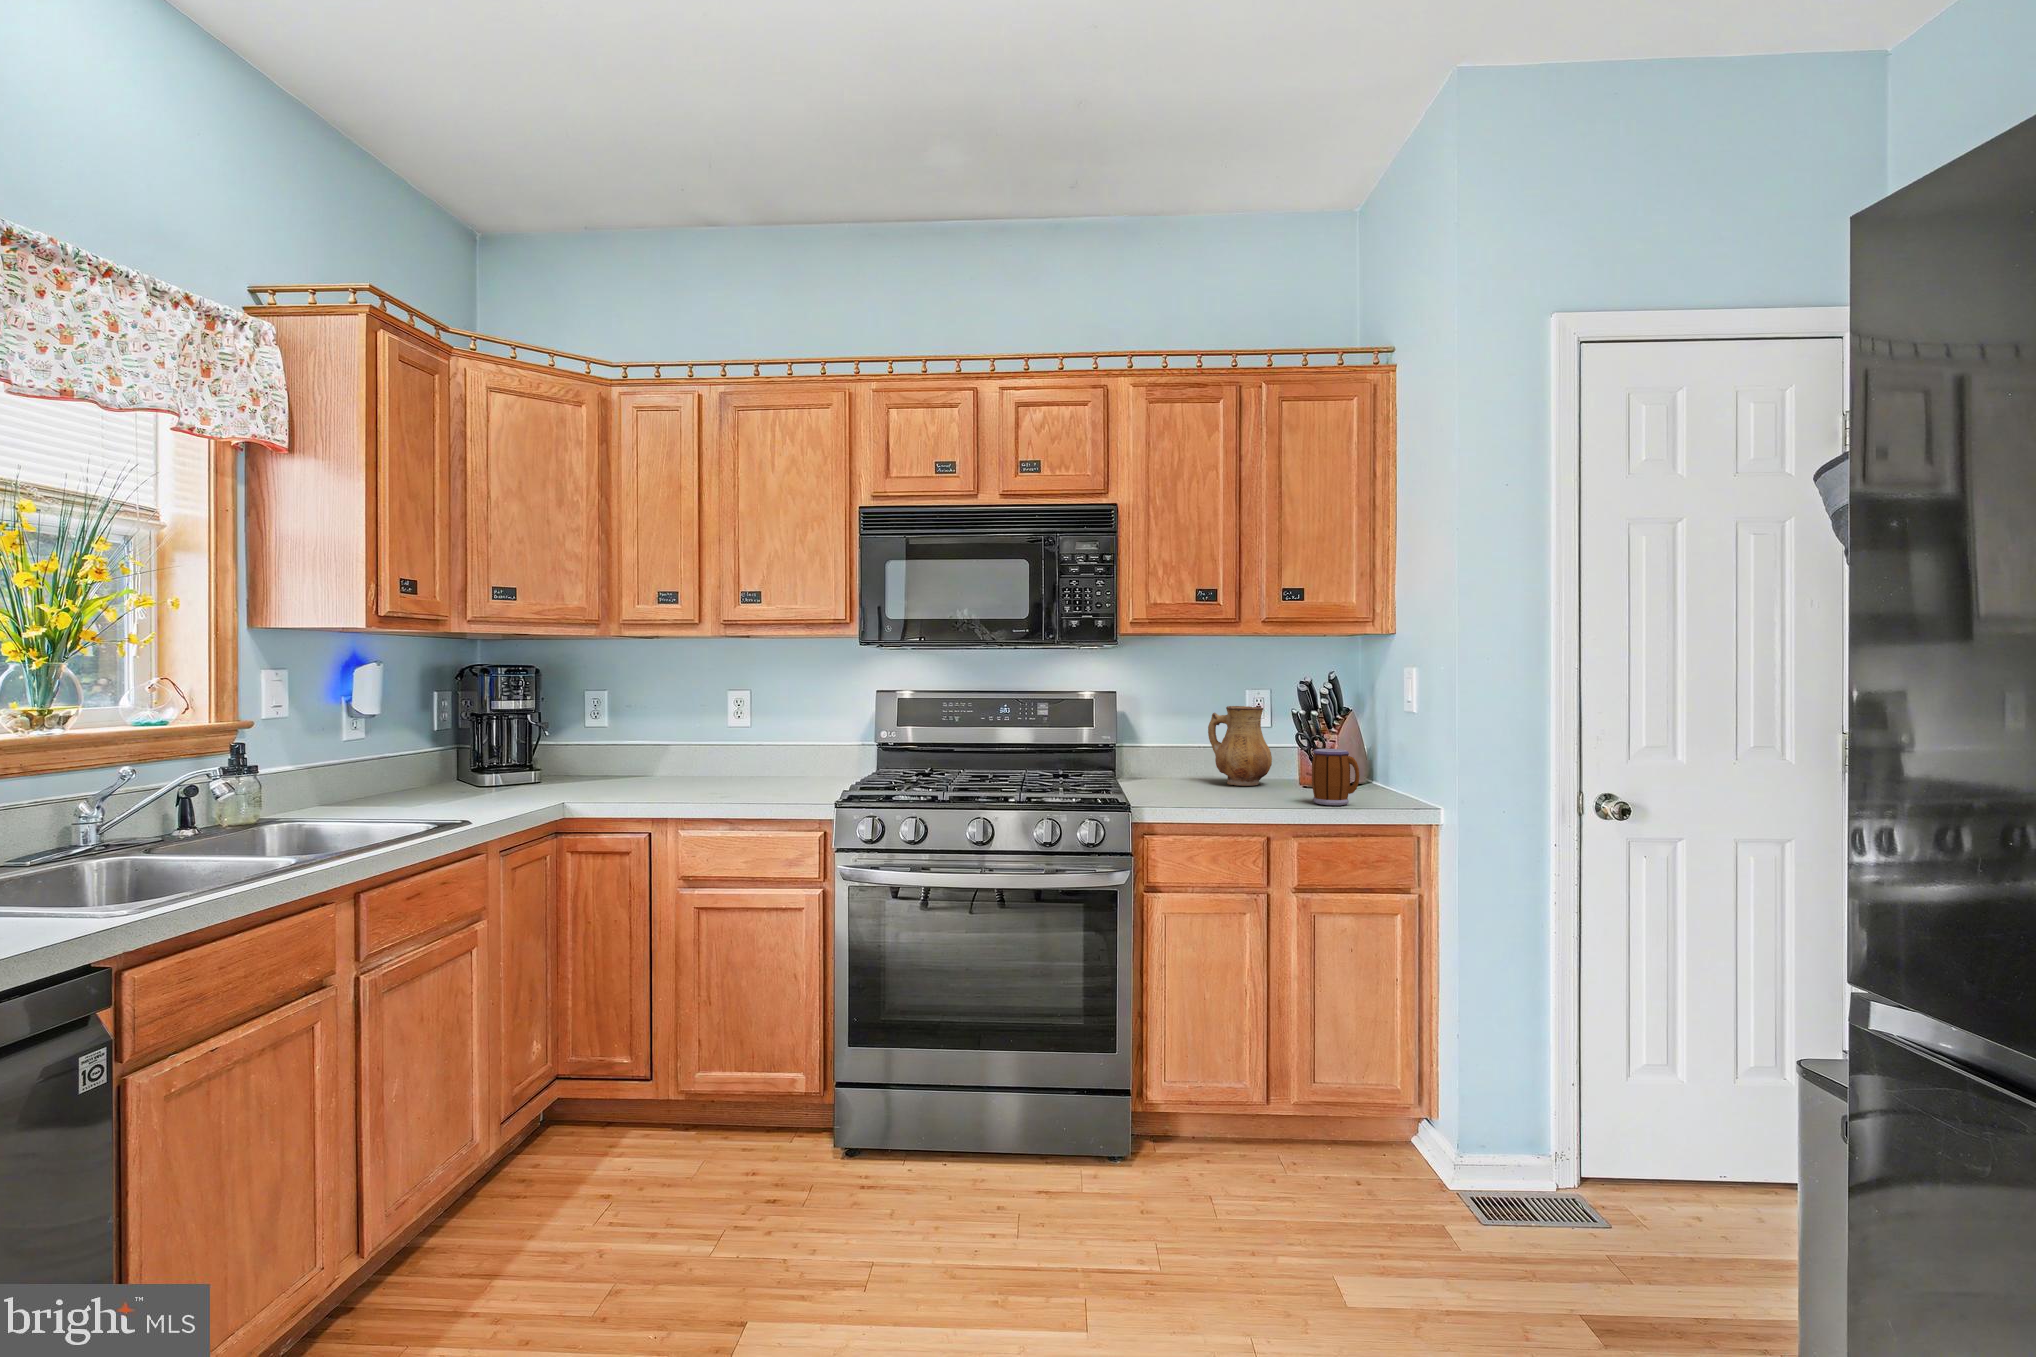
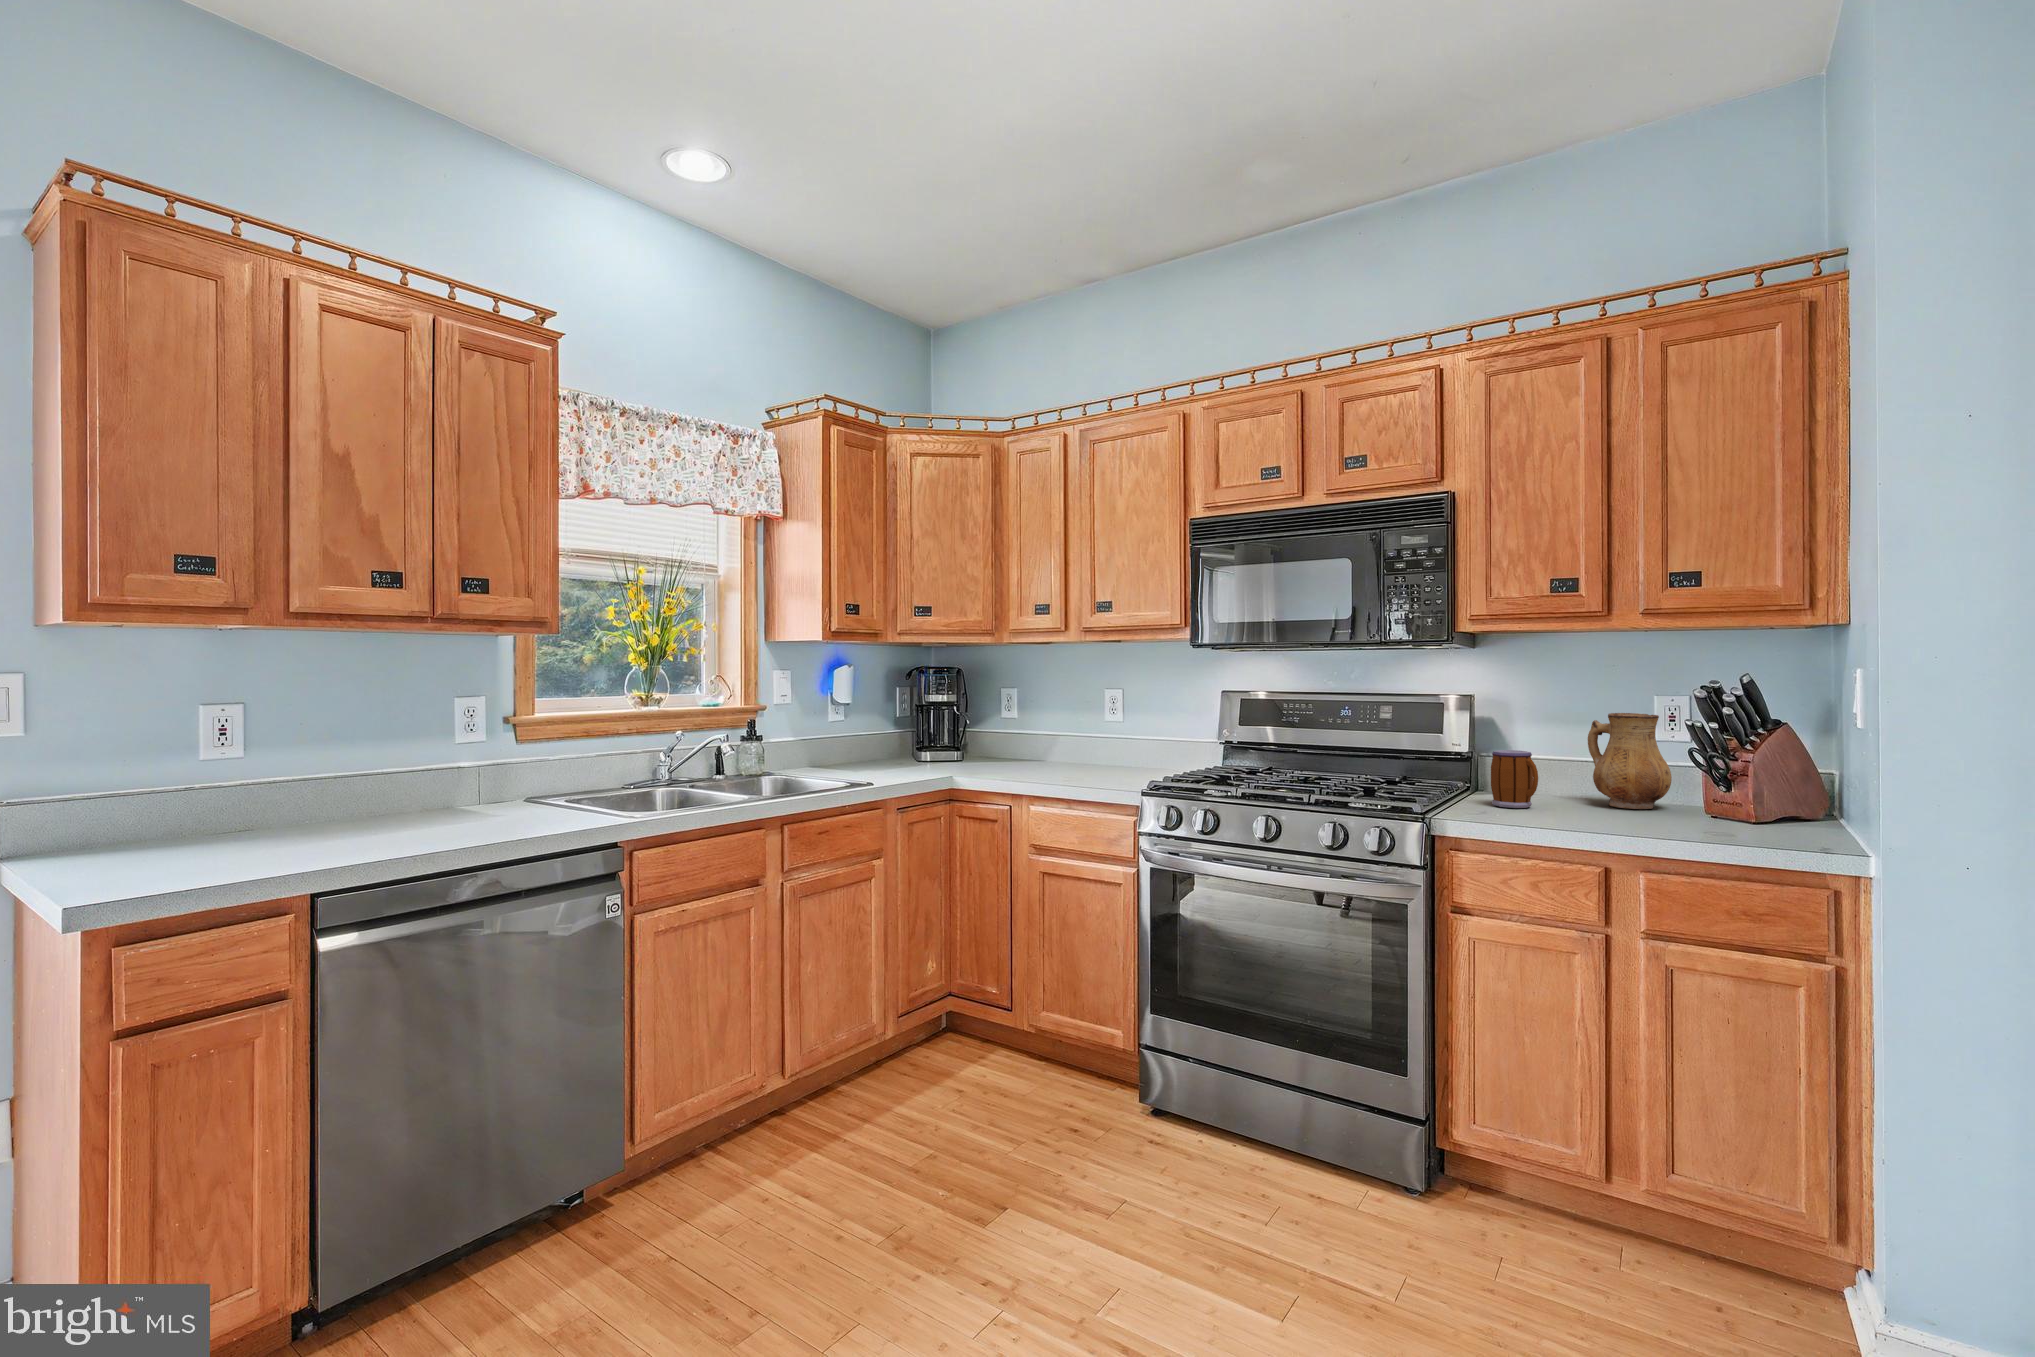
mug: present [1312,749,1360,805] -> present [1491,750,1538,808]

